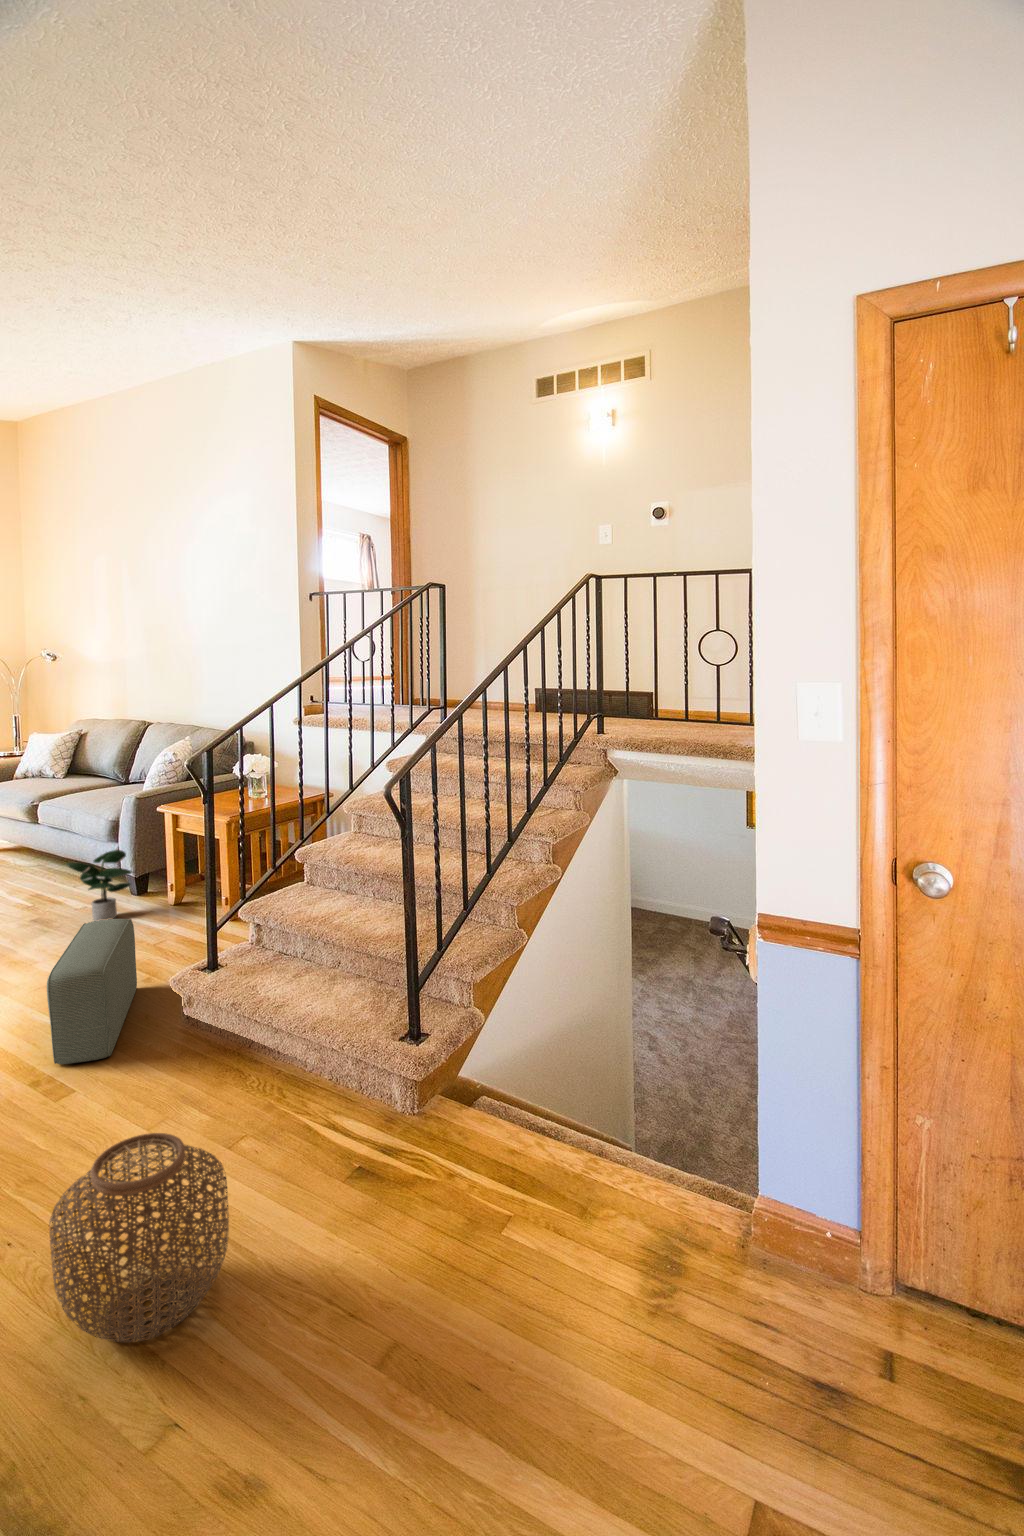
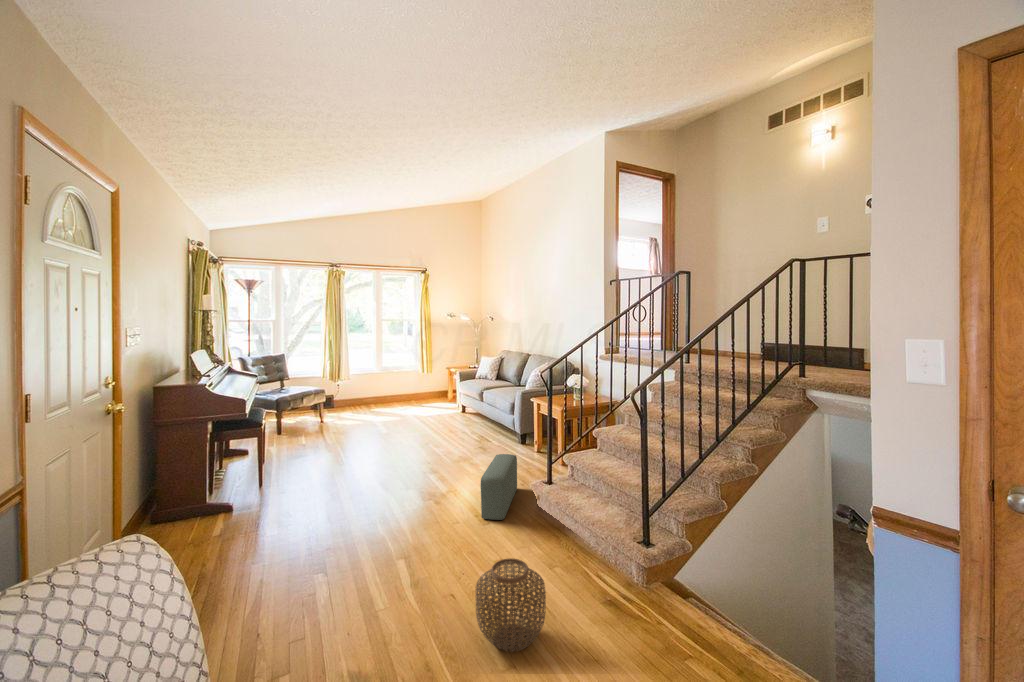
potted plant: present [67,850,132,921] -> none [491,419,519,453]

